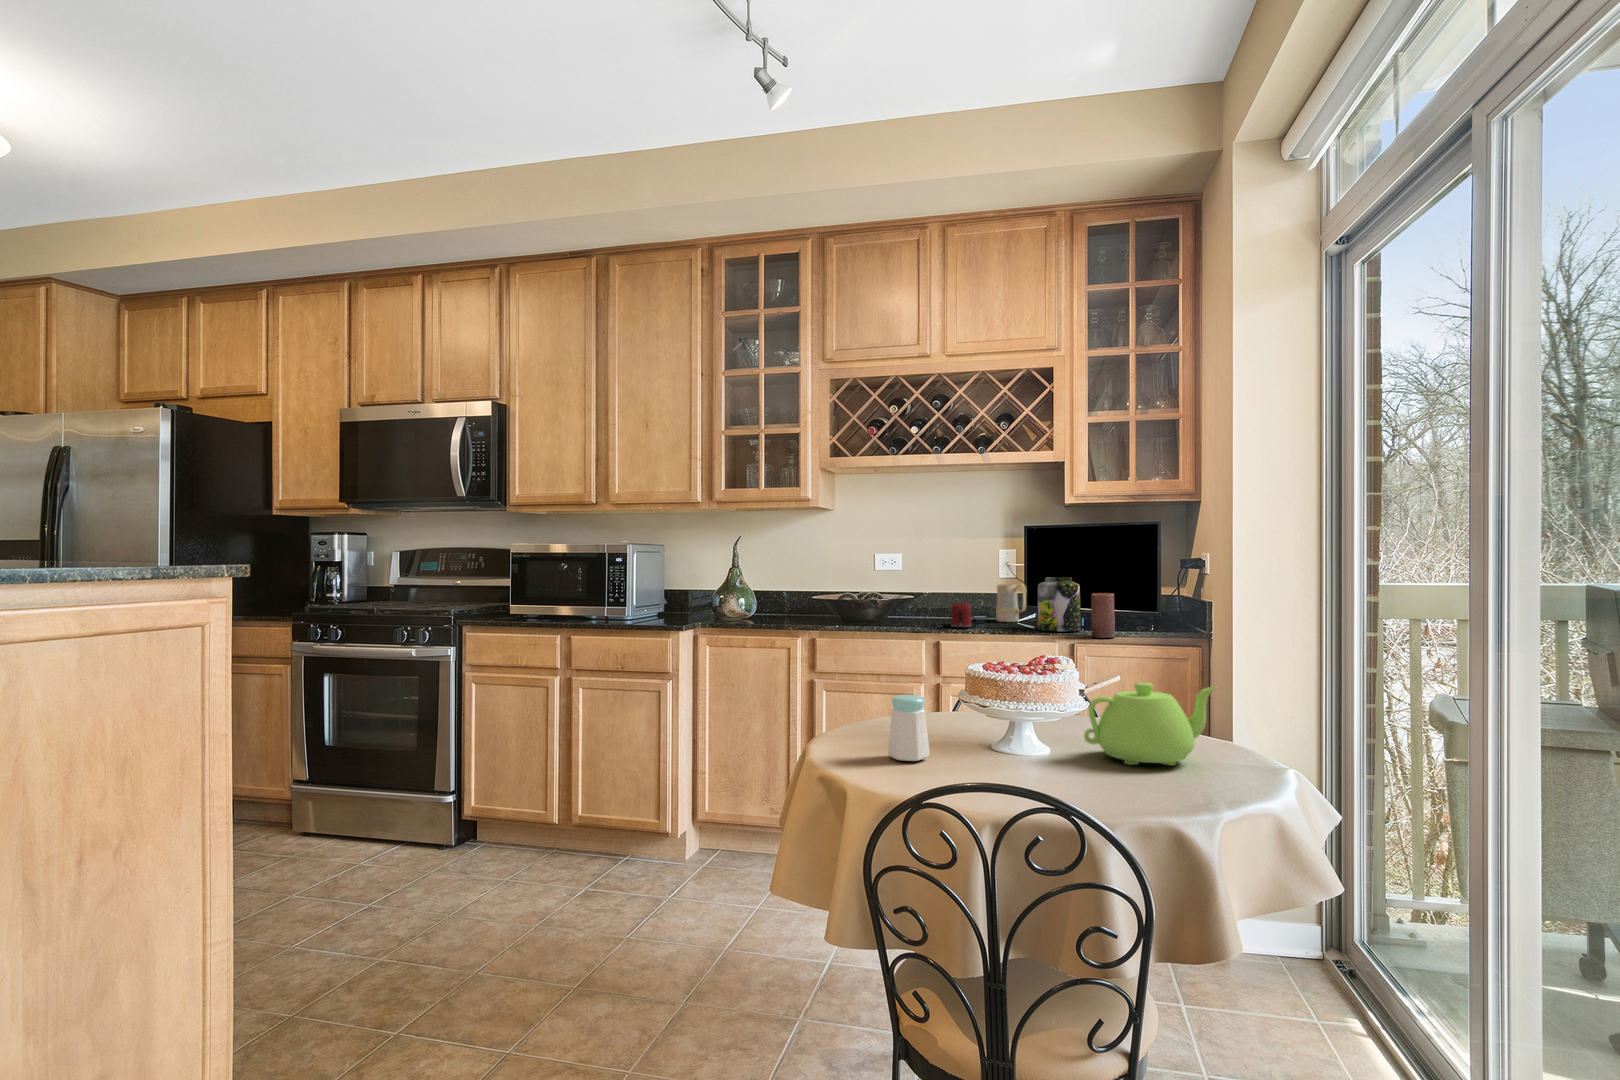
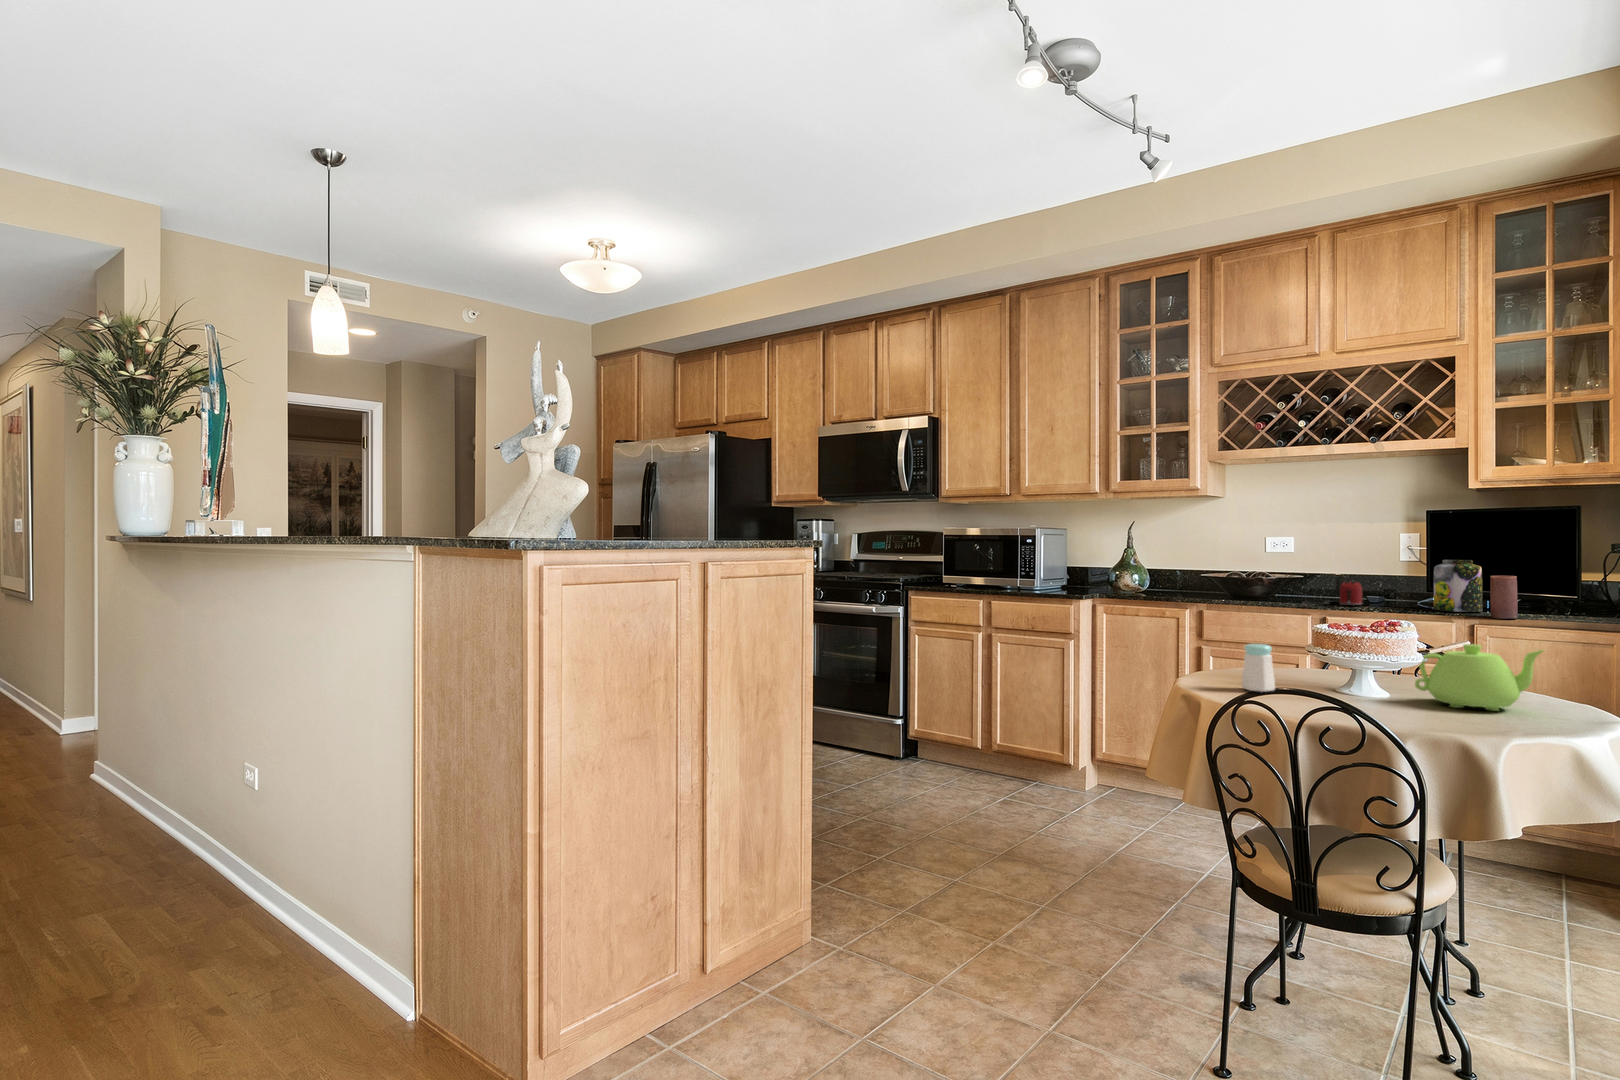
mug: present [996,584,1026,622] -> none [1392,566,1426,602]

